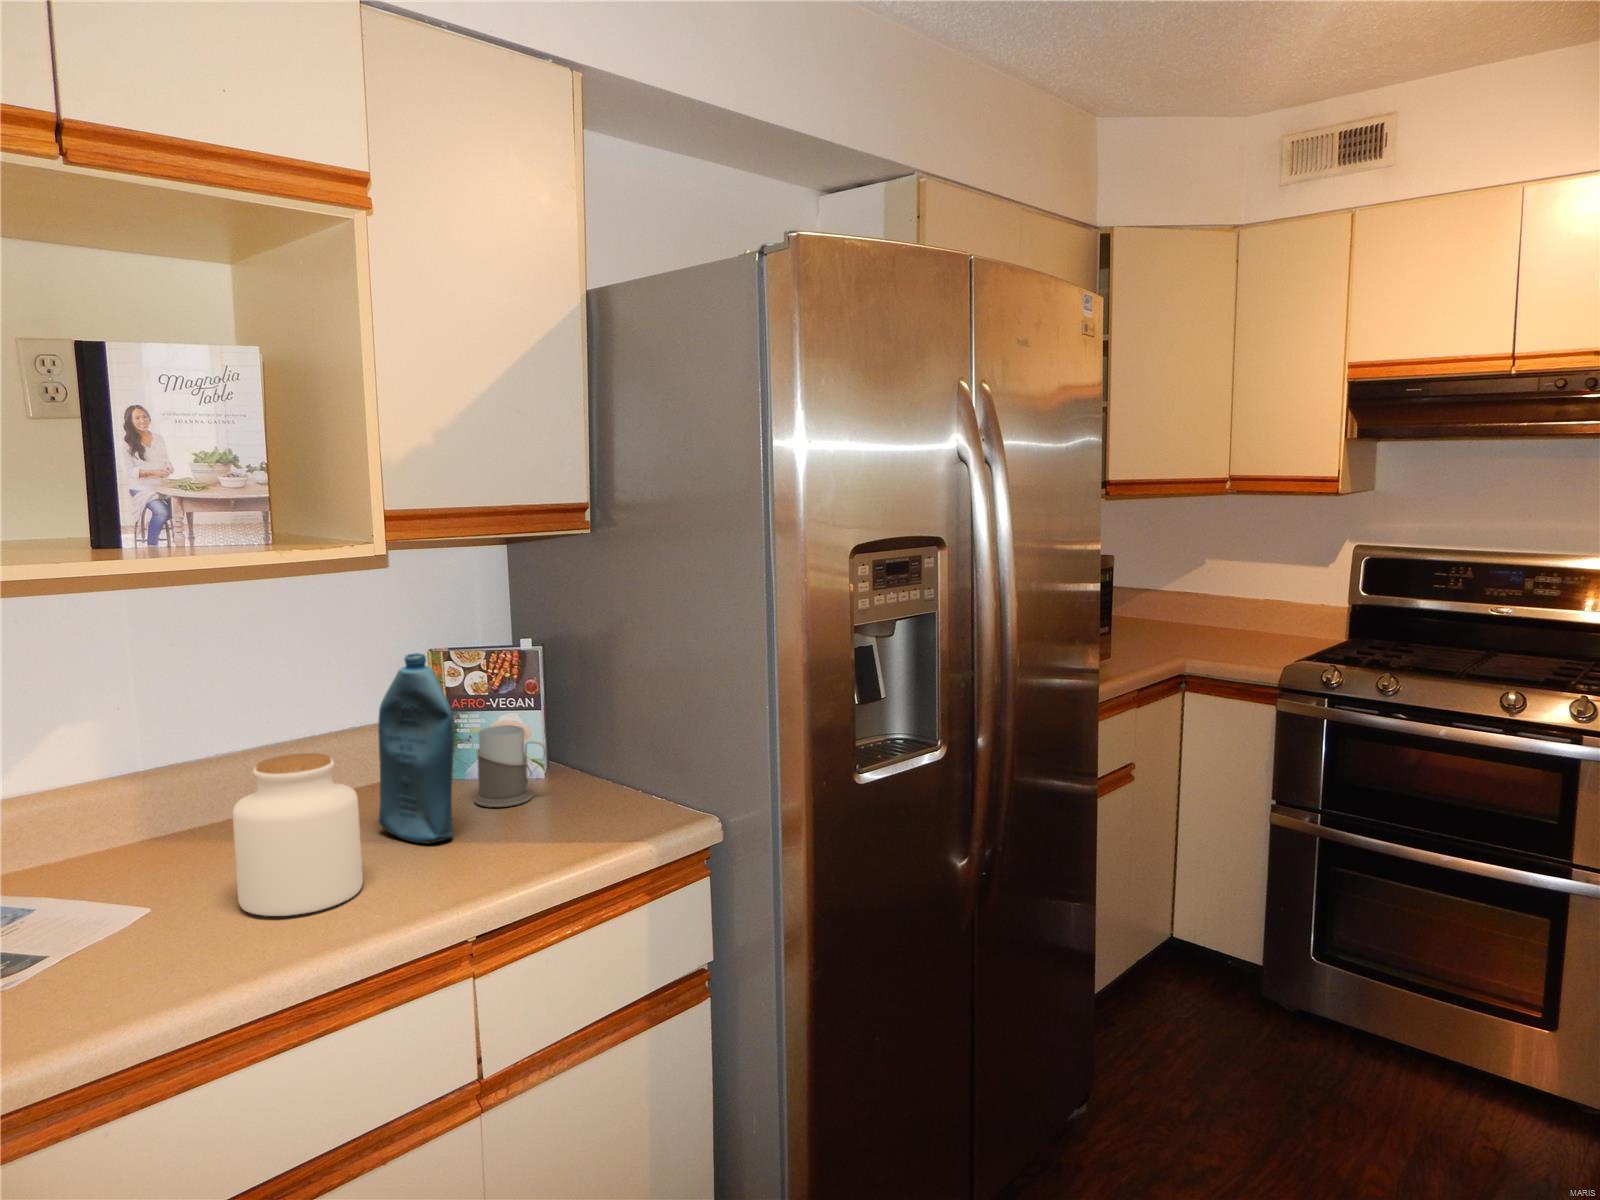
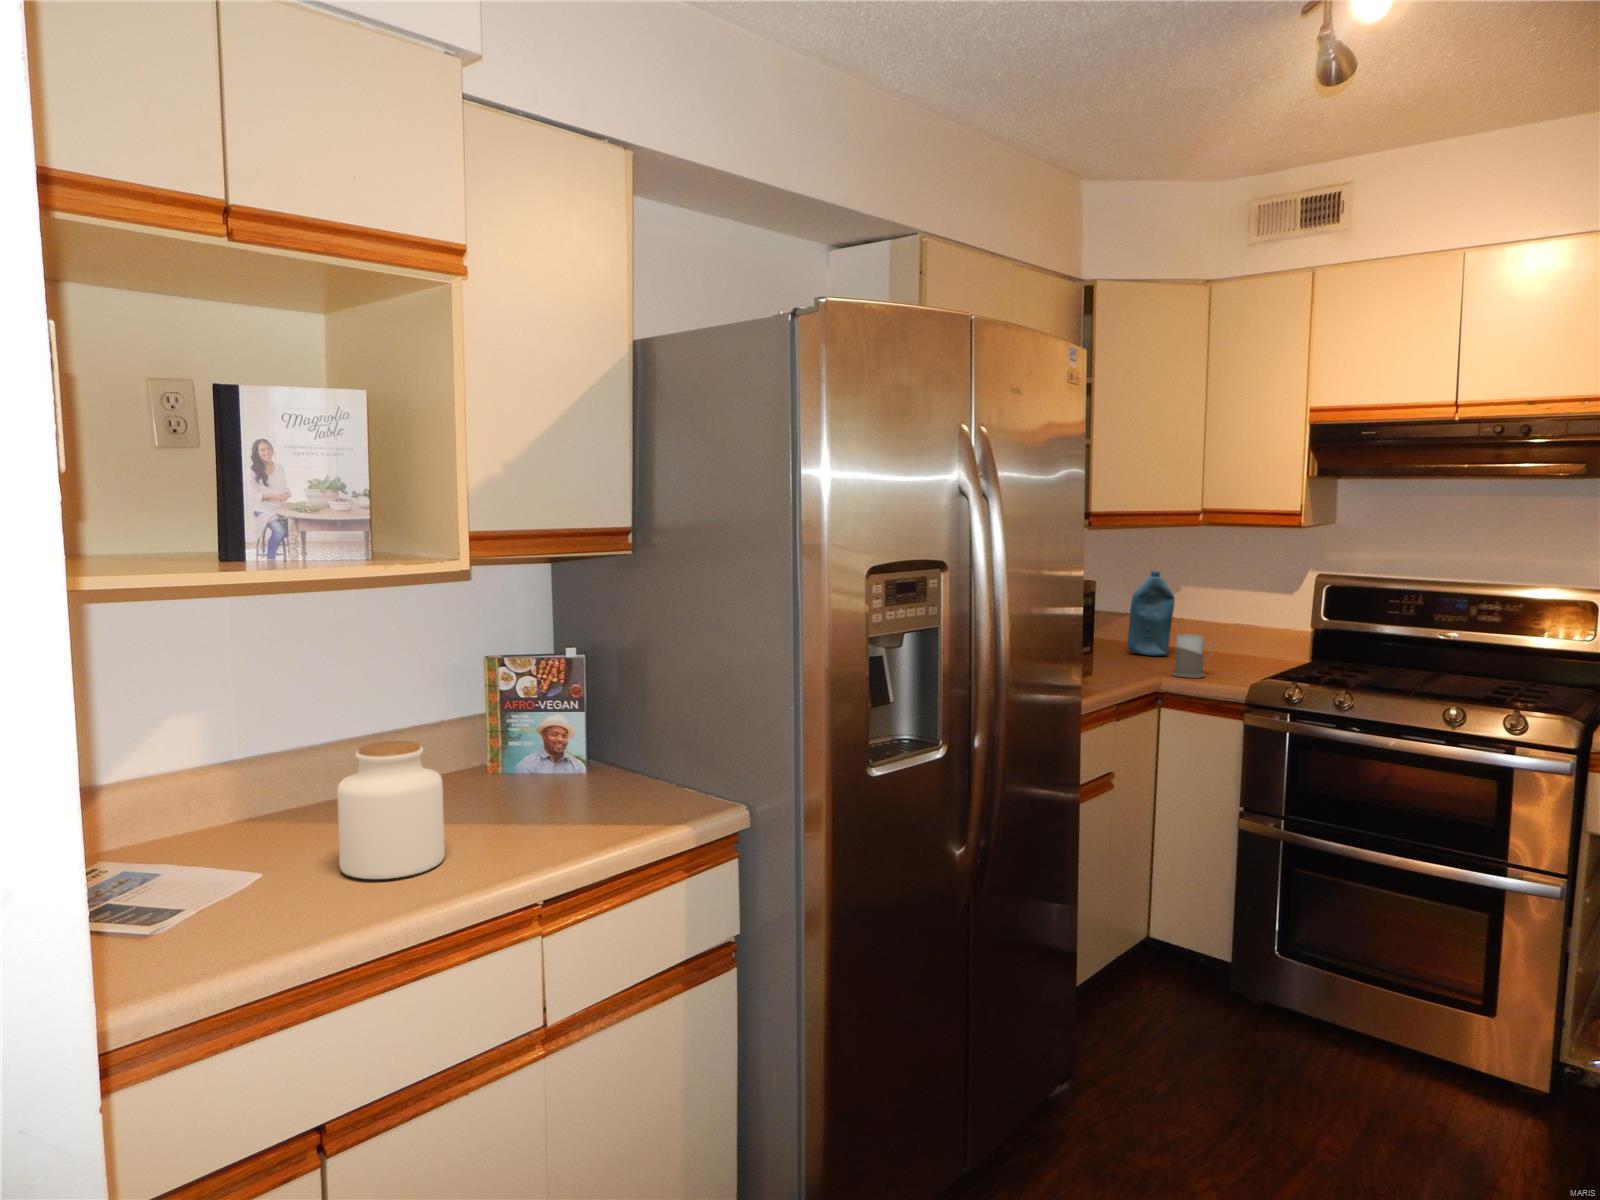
bottle: present [378,653,454,844] -> present [1127,571,1175,656]
mug: present [475,726,546,807] -> present [1172,635,1214,678]

